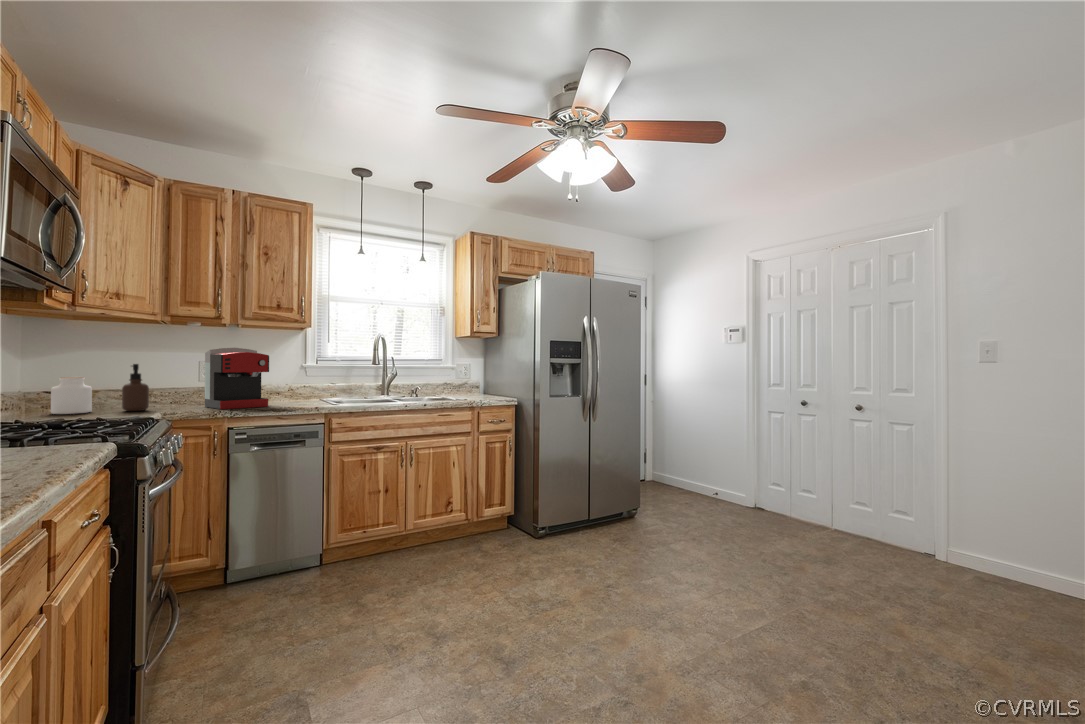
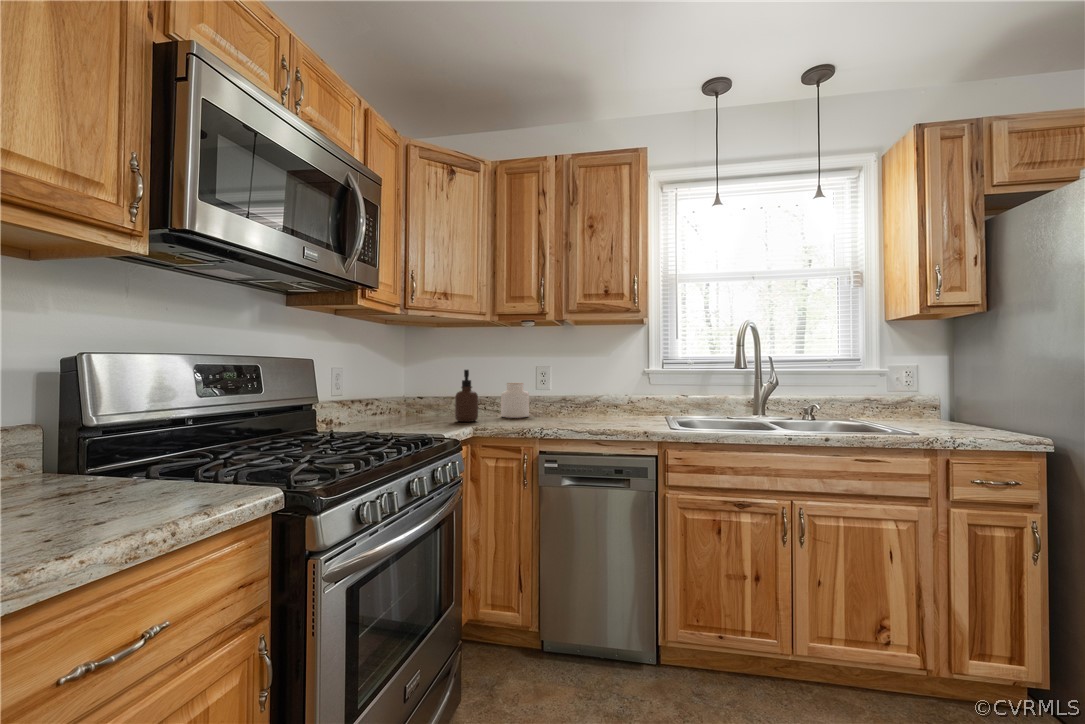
coffee maker: present [205,348,269,409] -> none [532,349,592,426]
jar: present [51,377,92,414] -> present [501,383,529,418]

